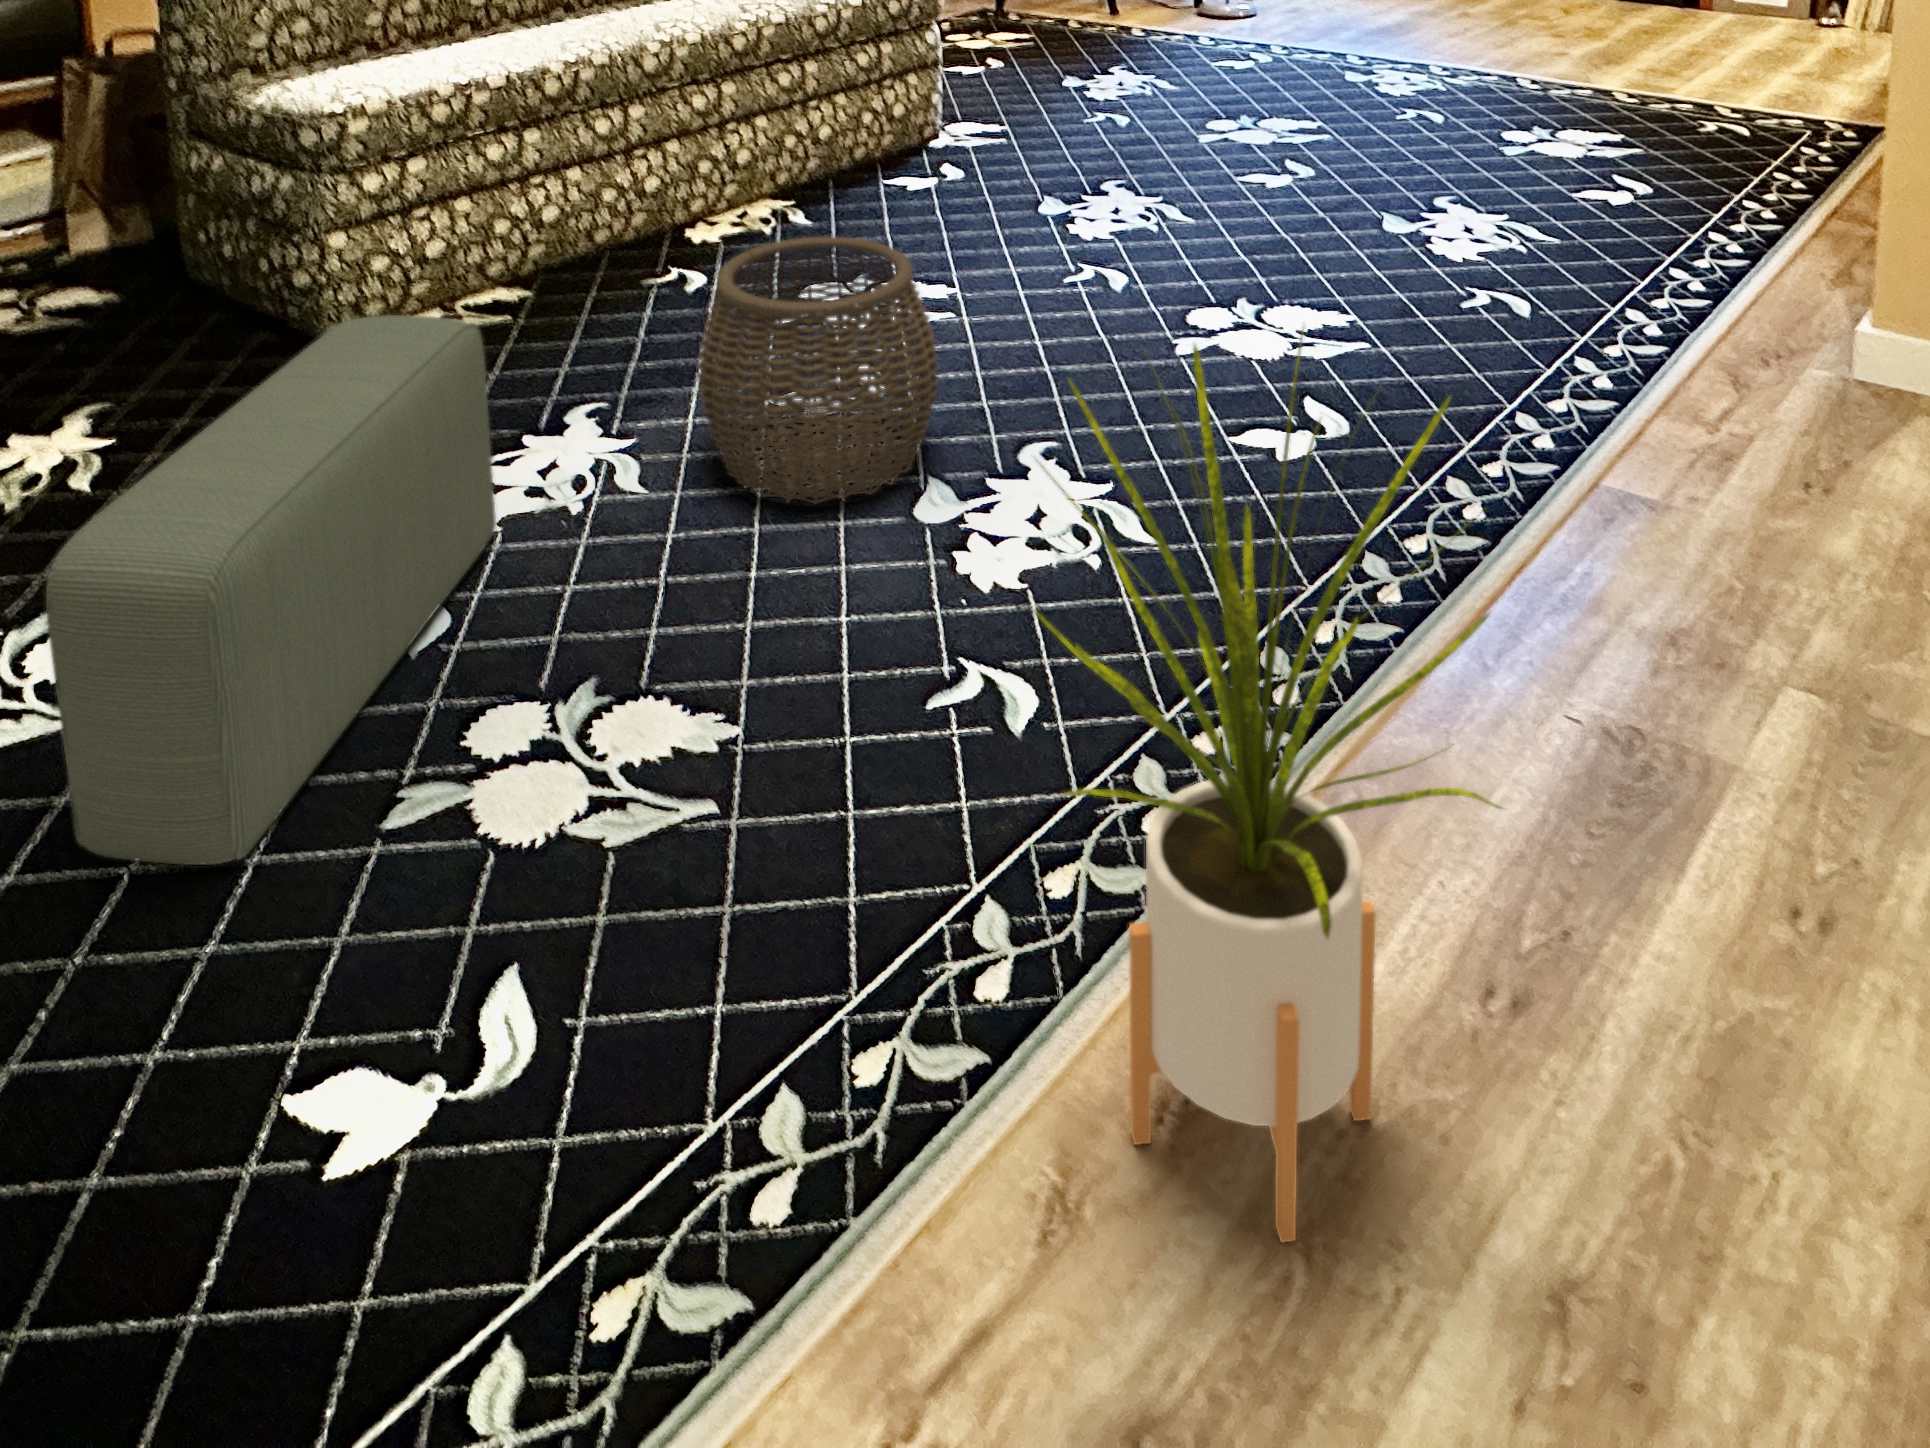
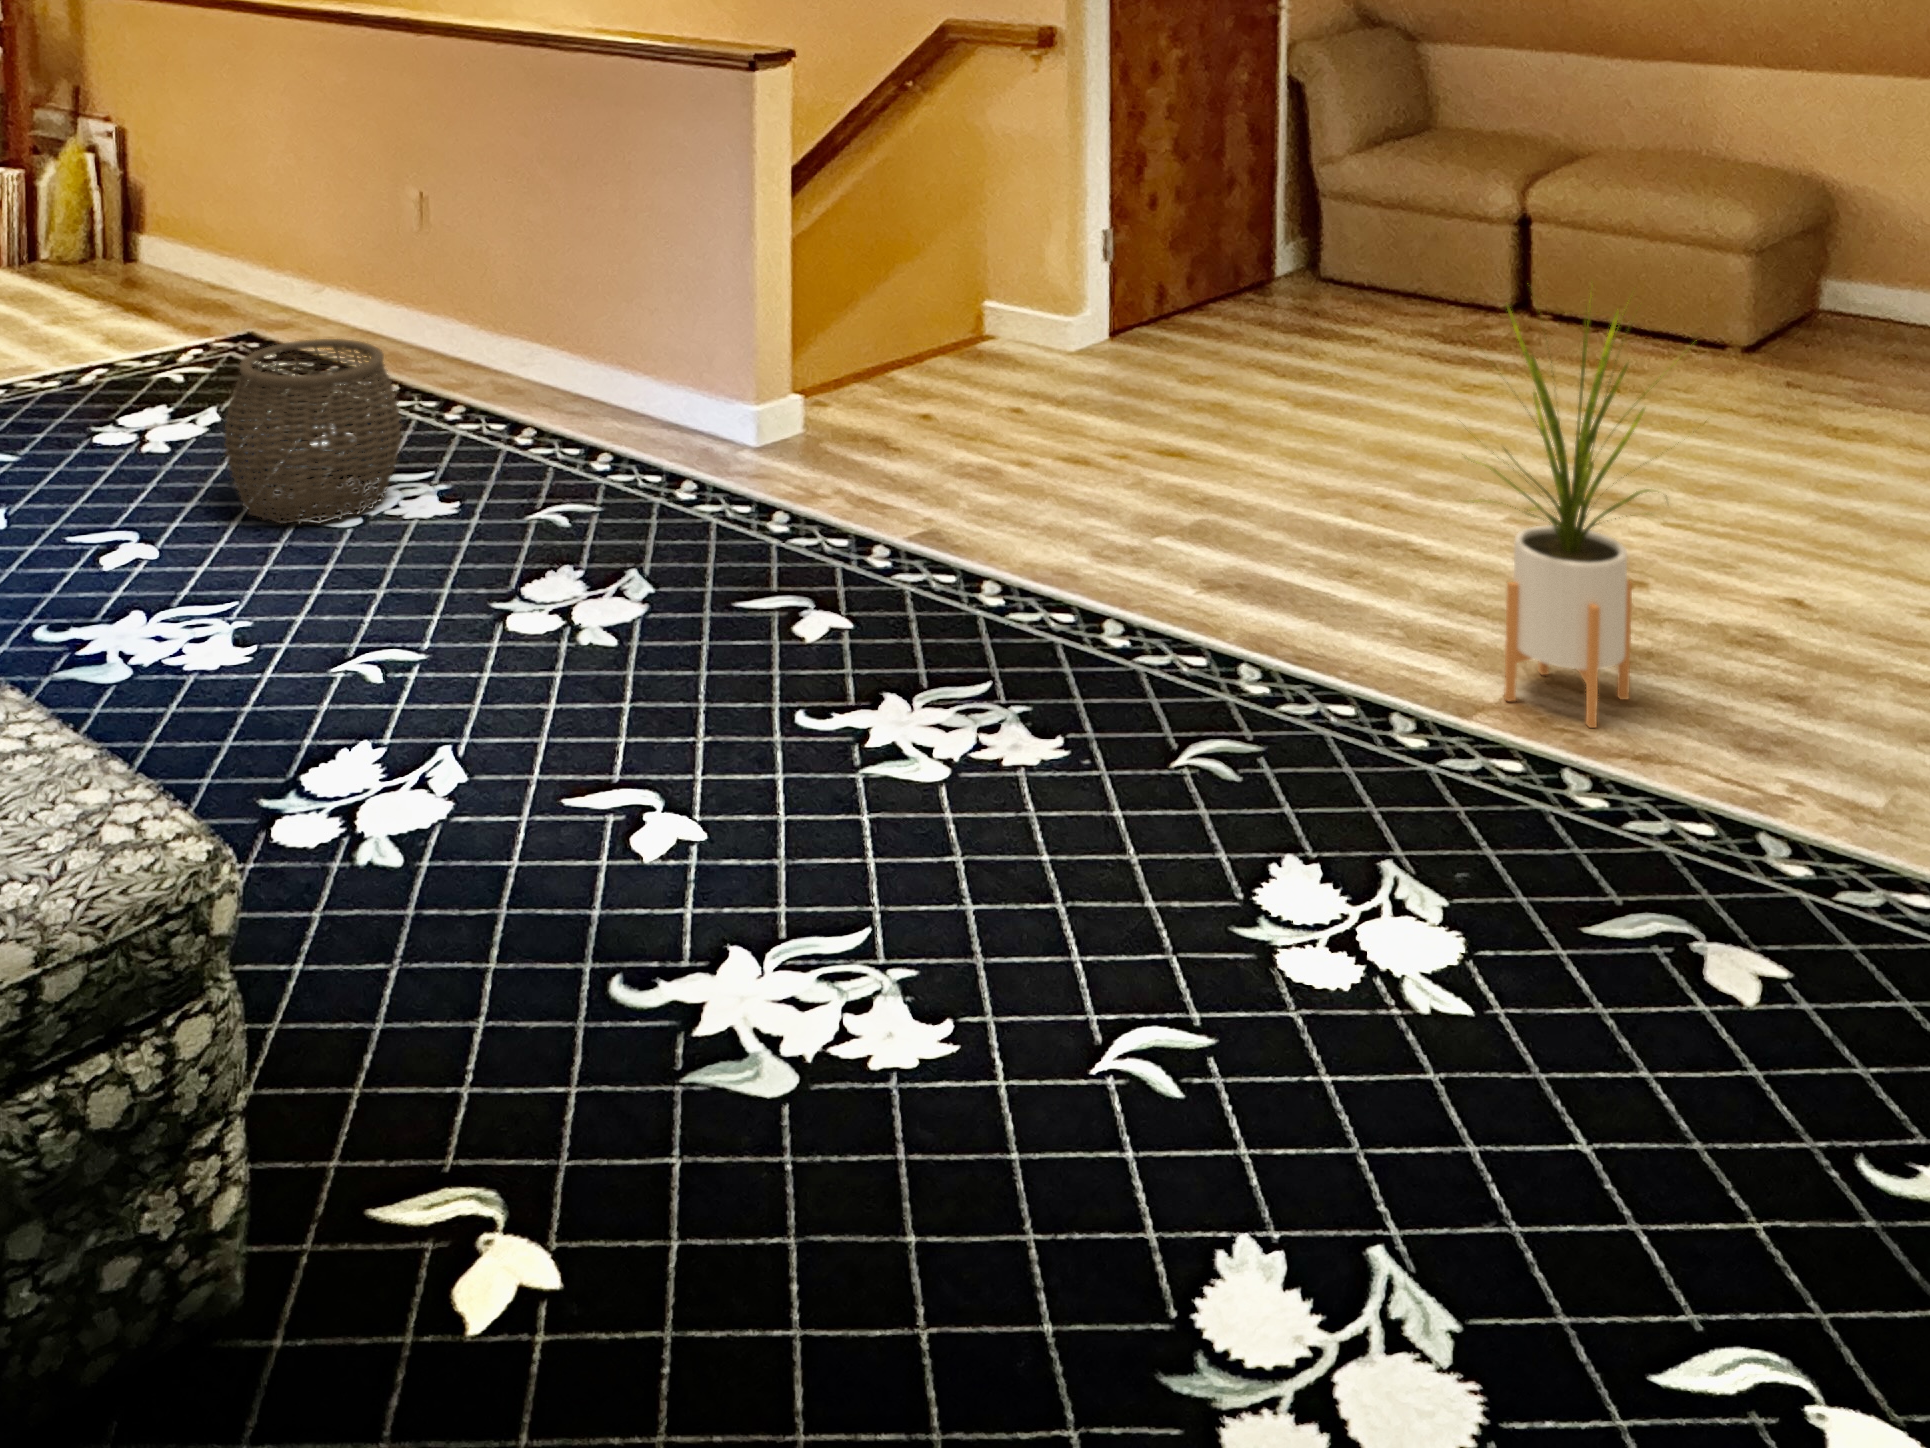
woven basket: present [698,236,939,504] -> present [225,339,402,524]
pouf: present [46,315,496,865] -> none [970,751,1601,1185]

